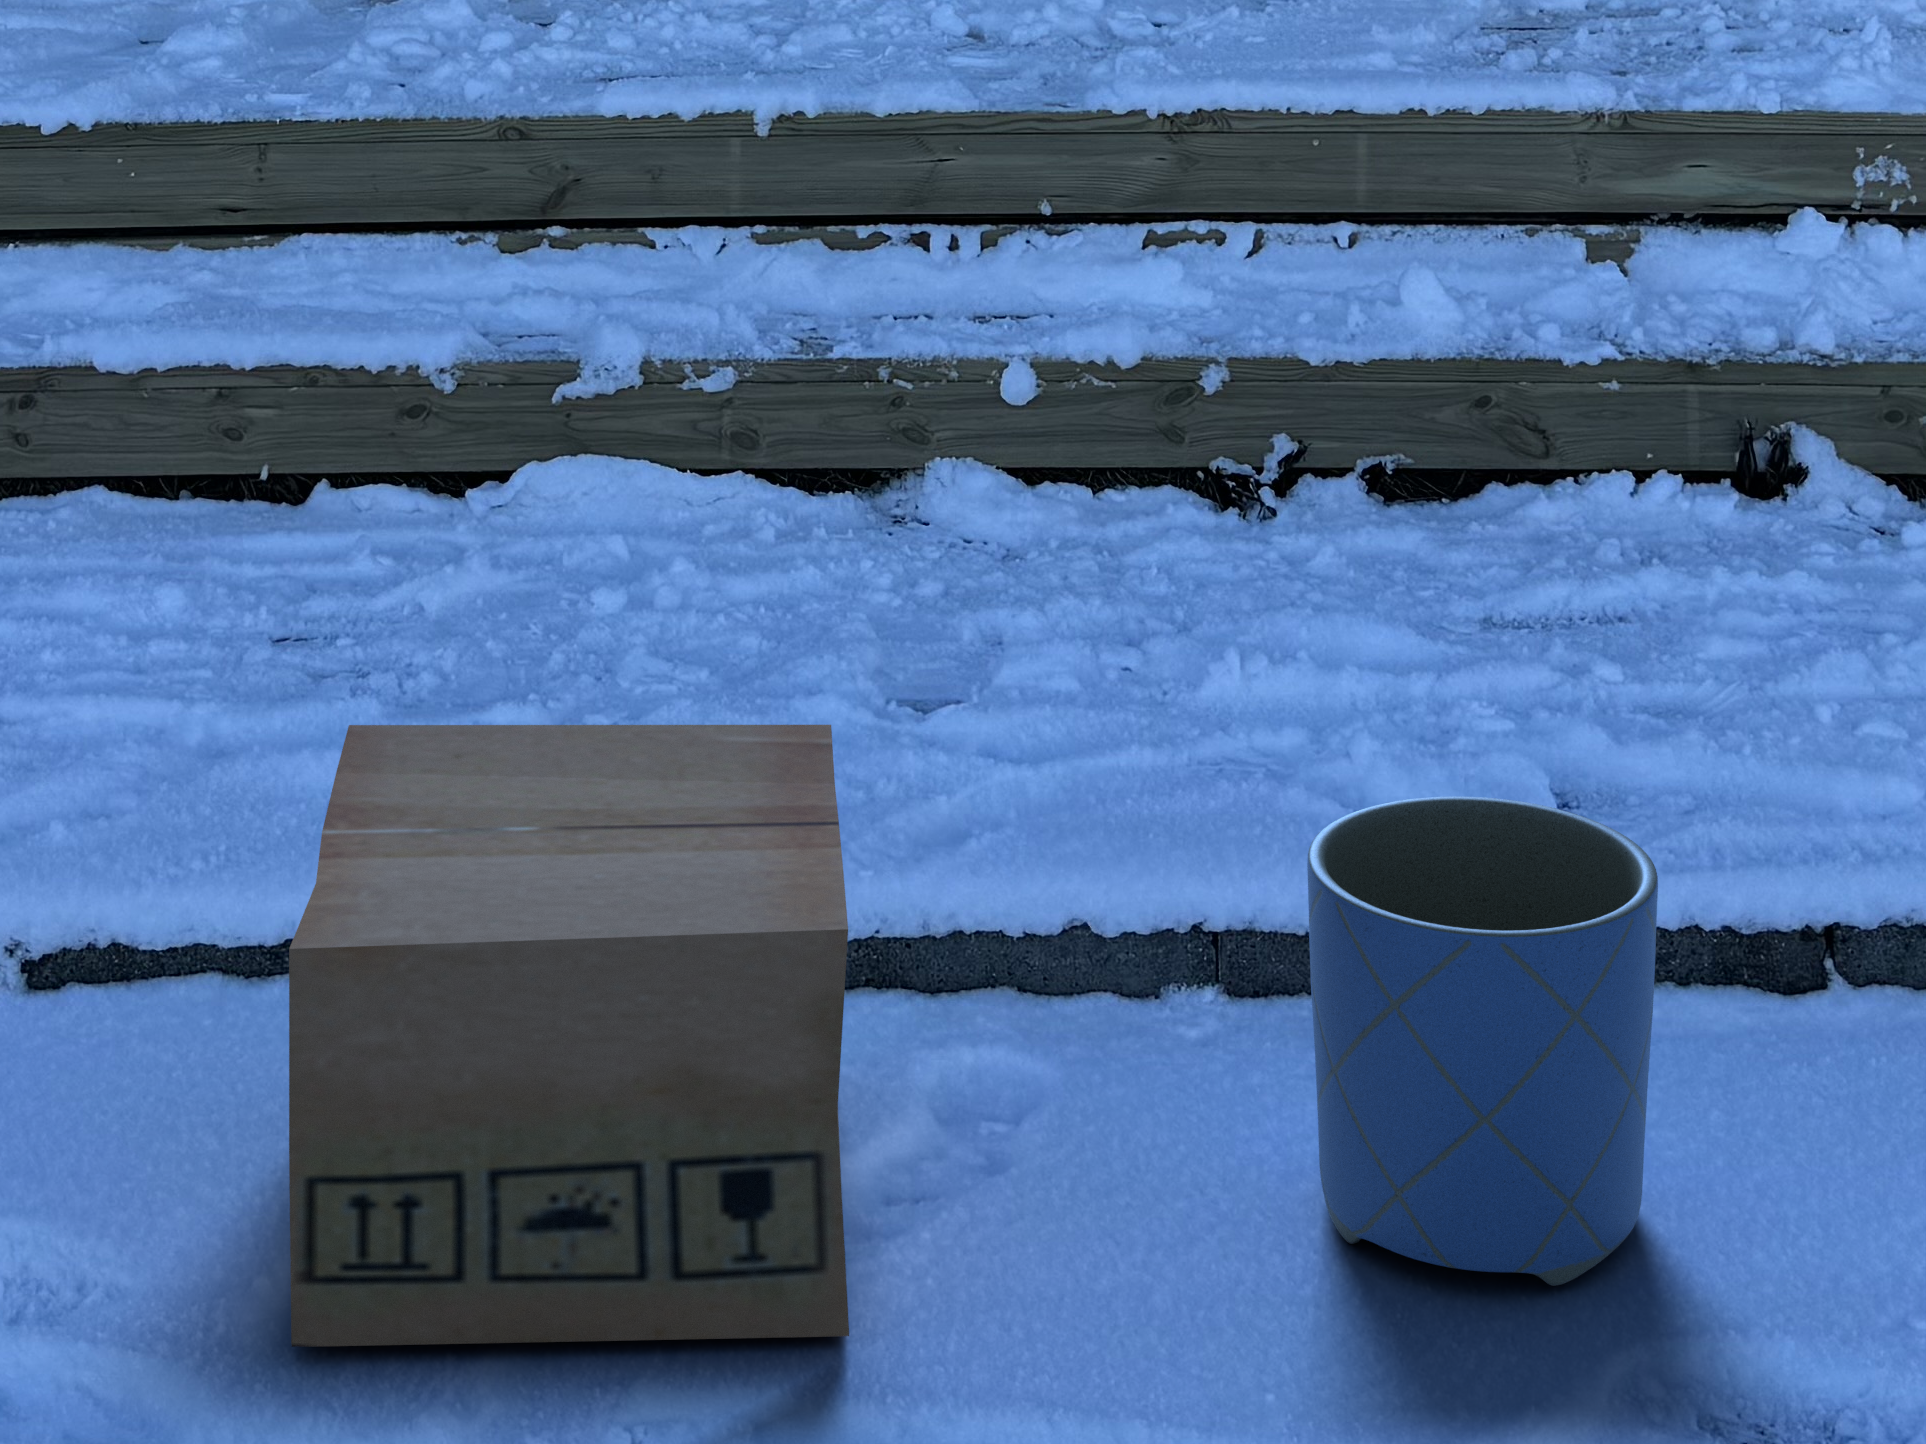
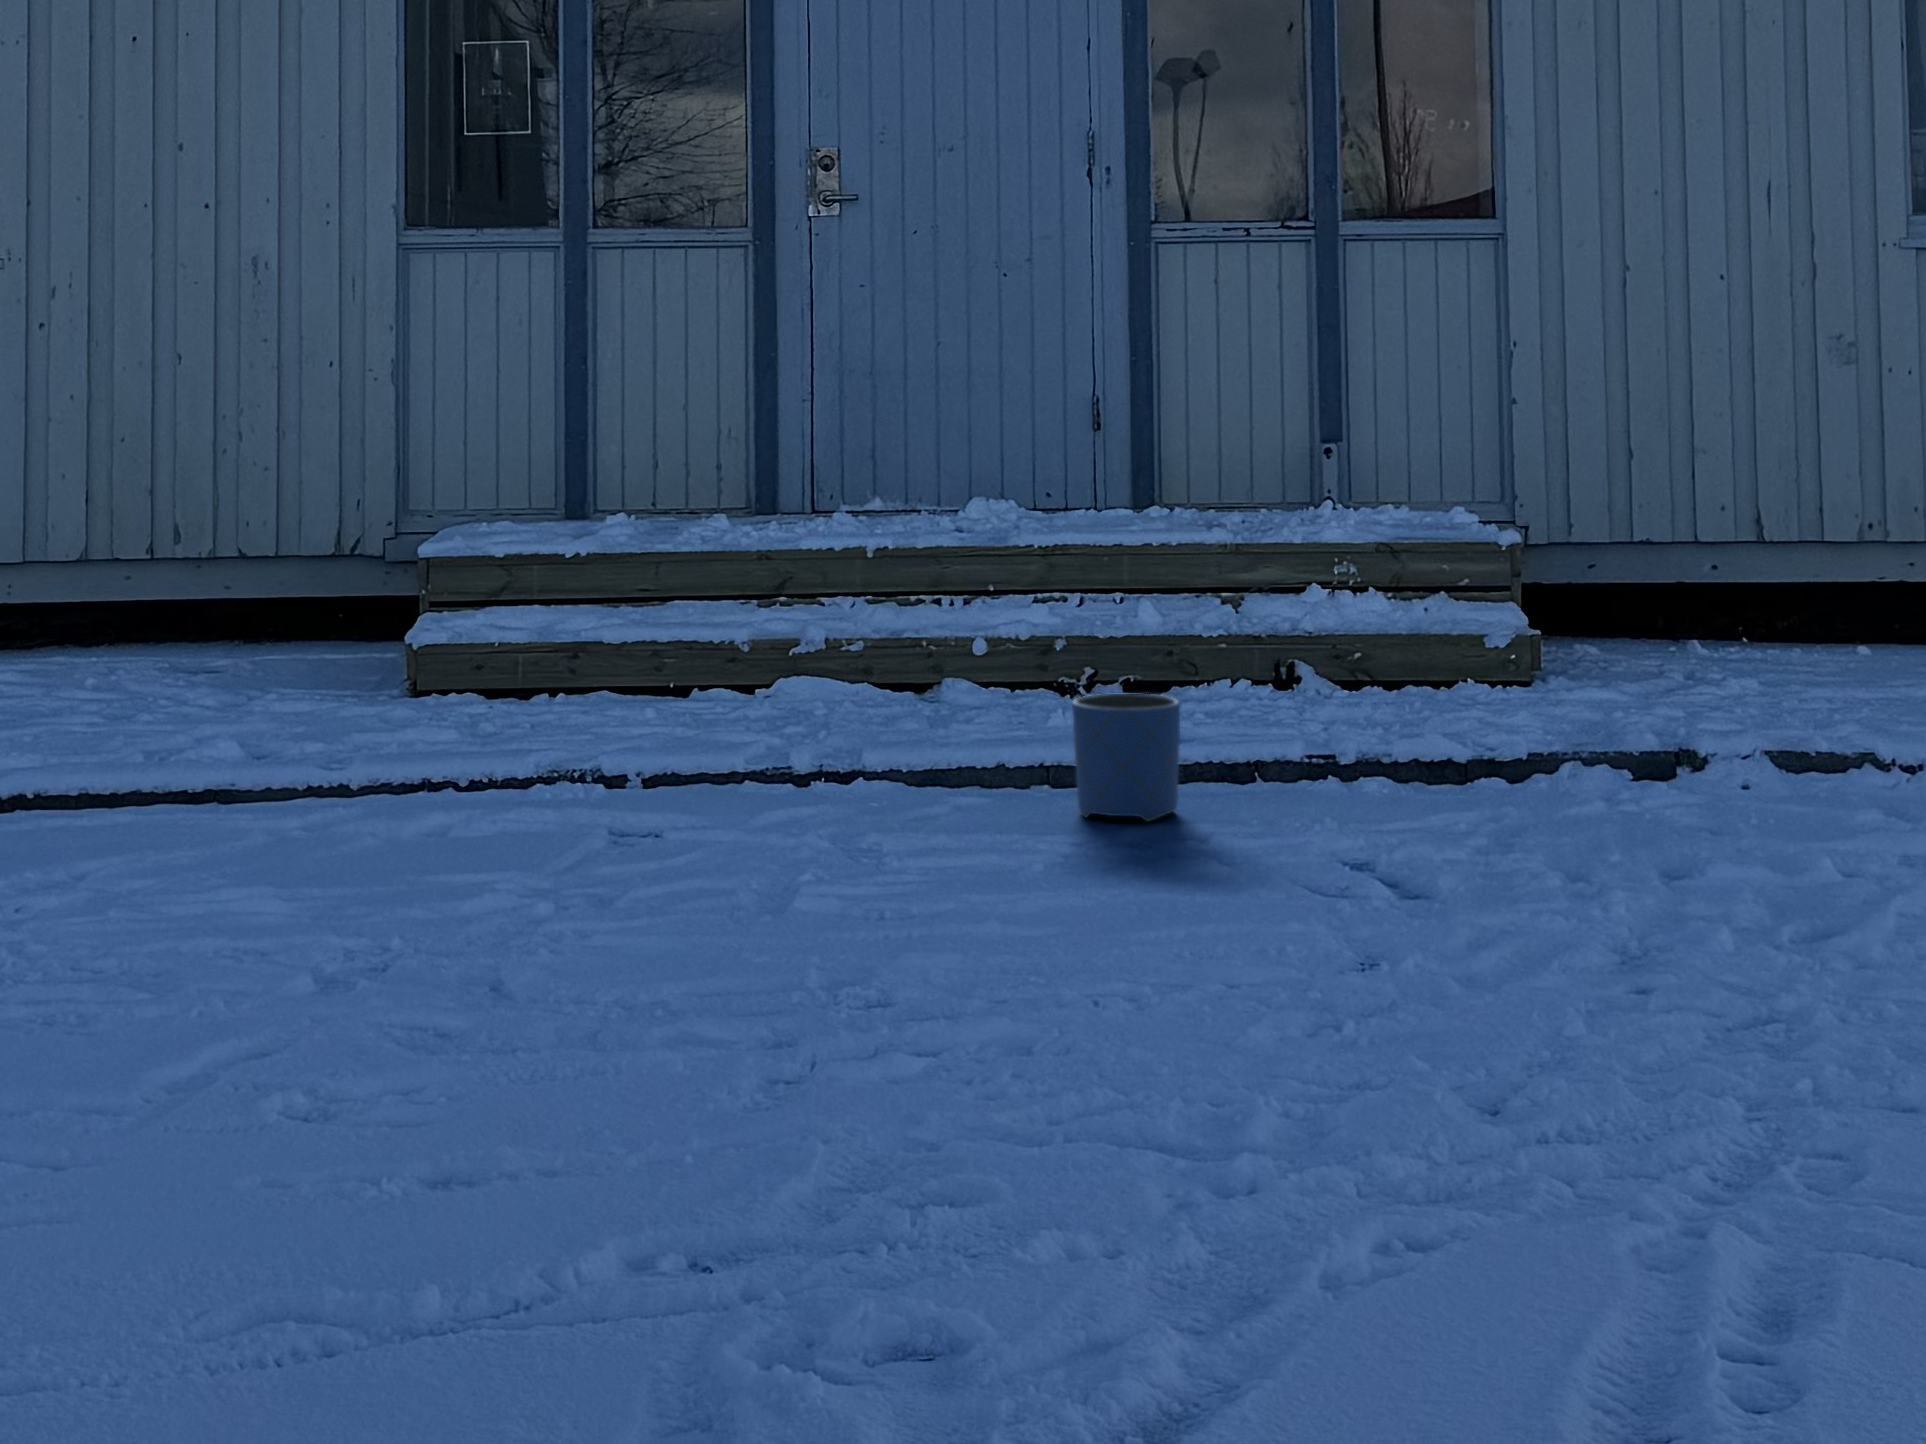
cardboard box: present [289,725,849,1347] -> none [763,680,933,831]

